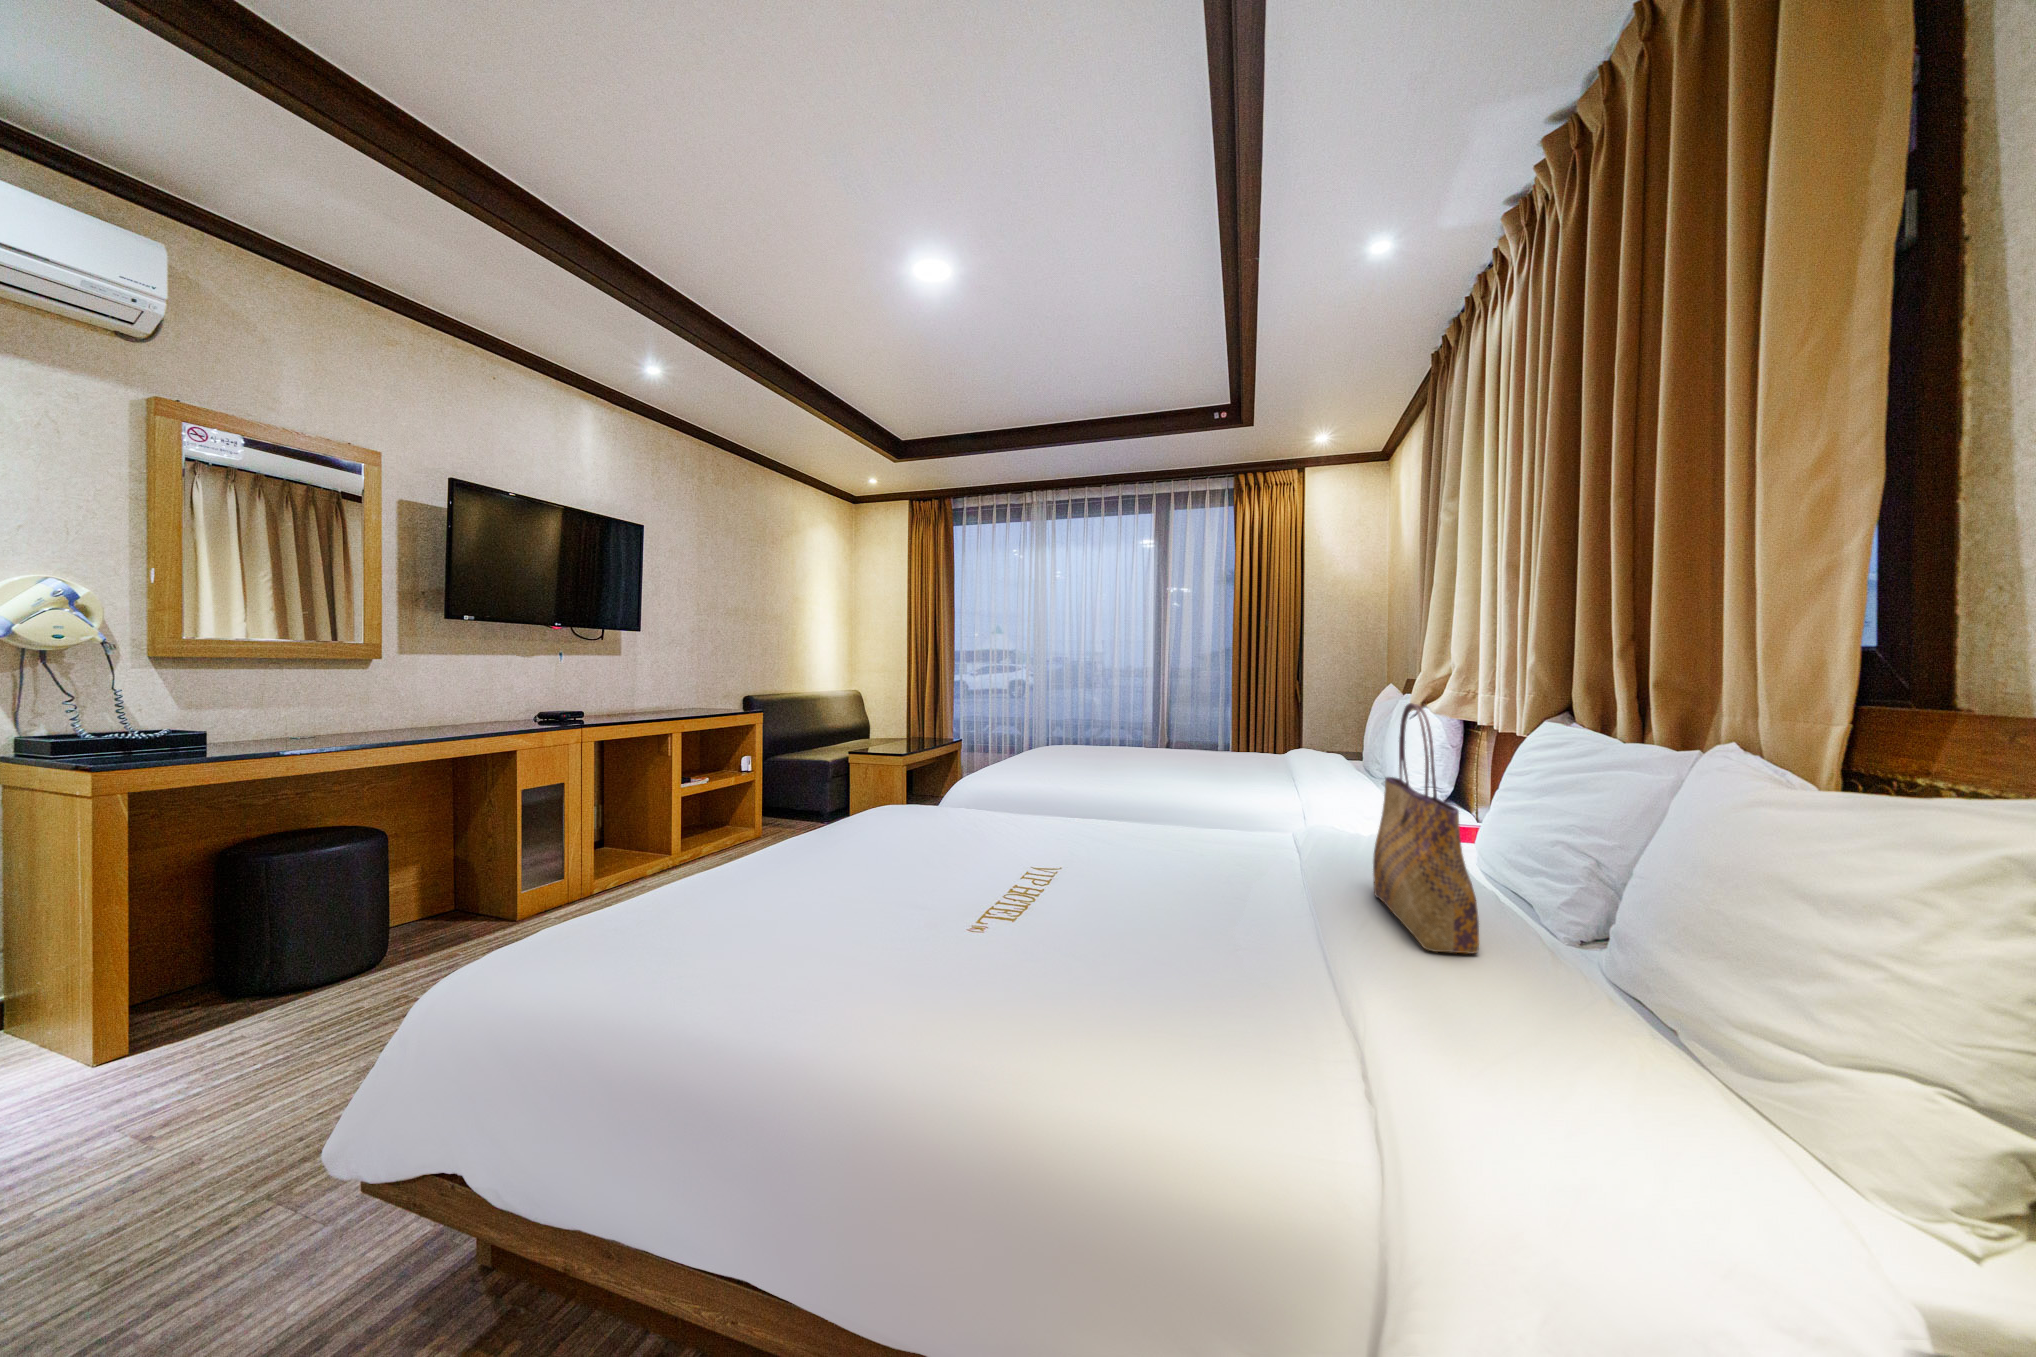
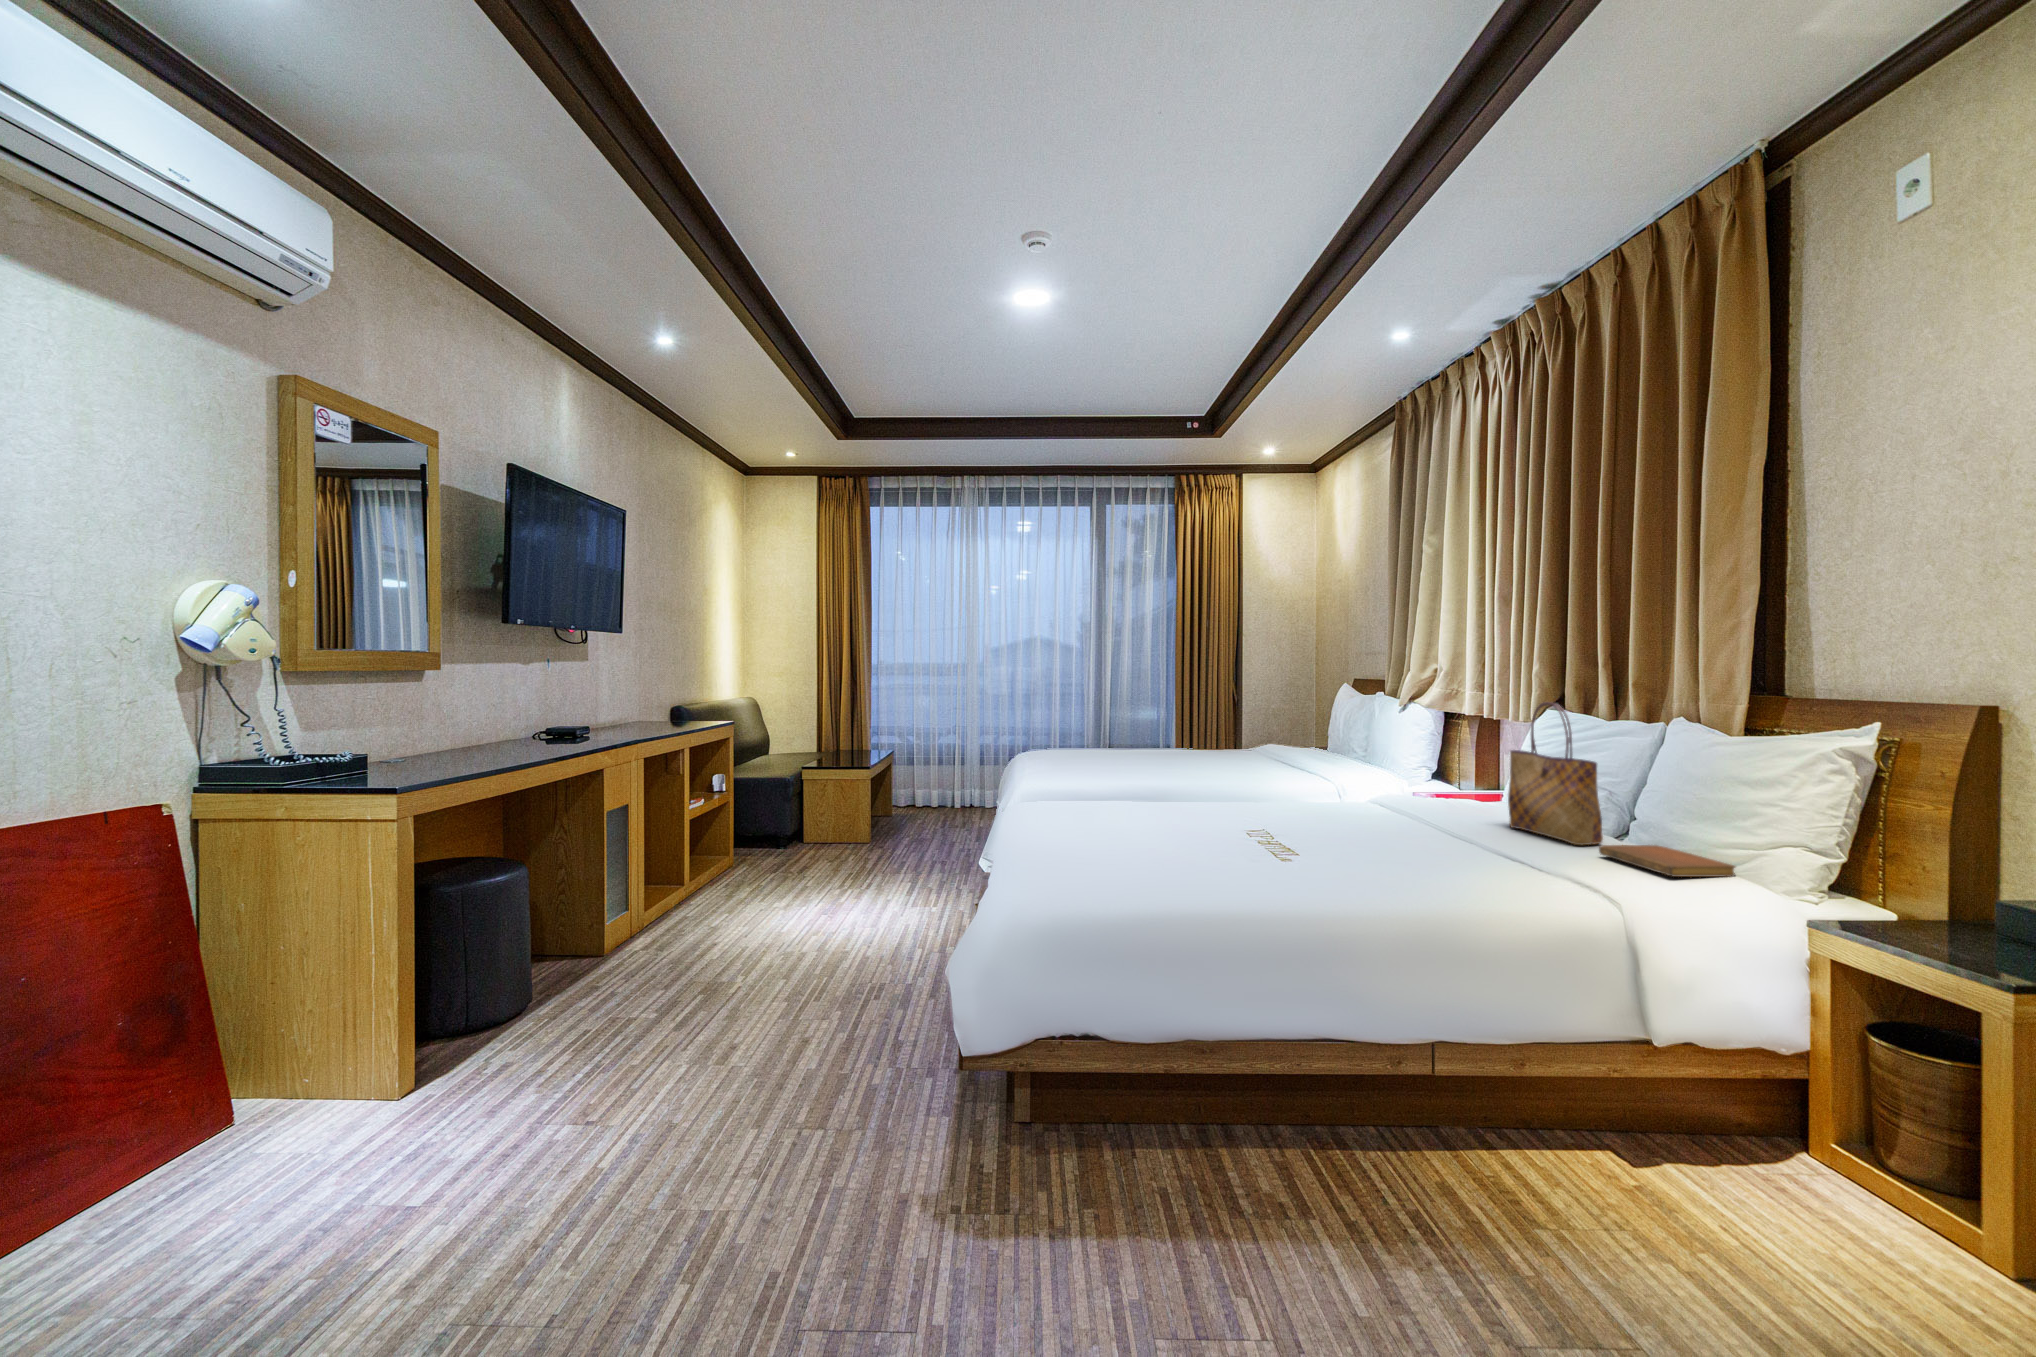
notebook: none [1429,964,1675,1107] -> present [1599,845,1735,877]

